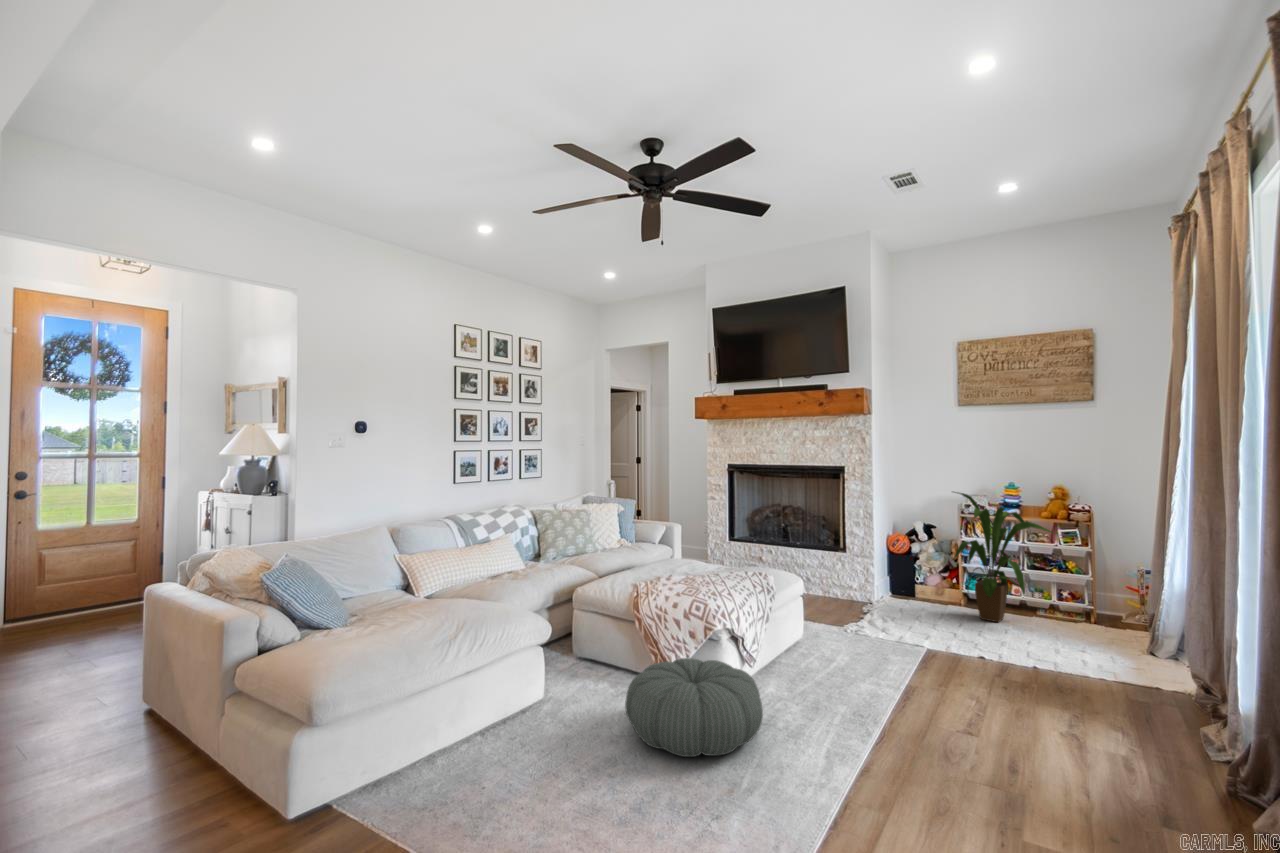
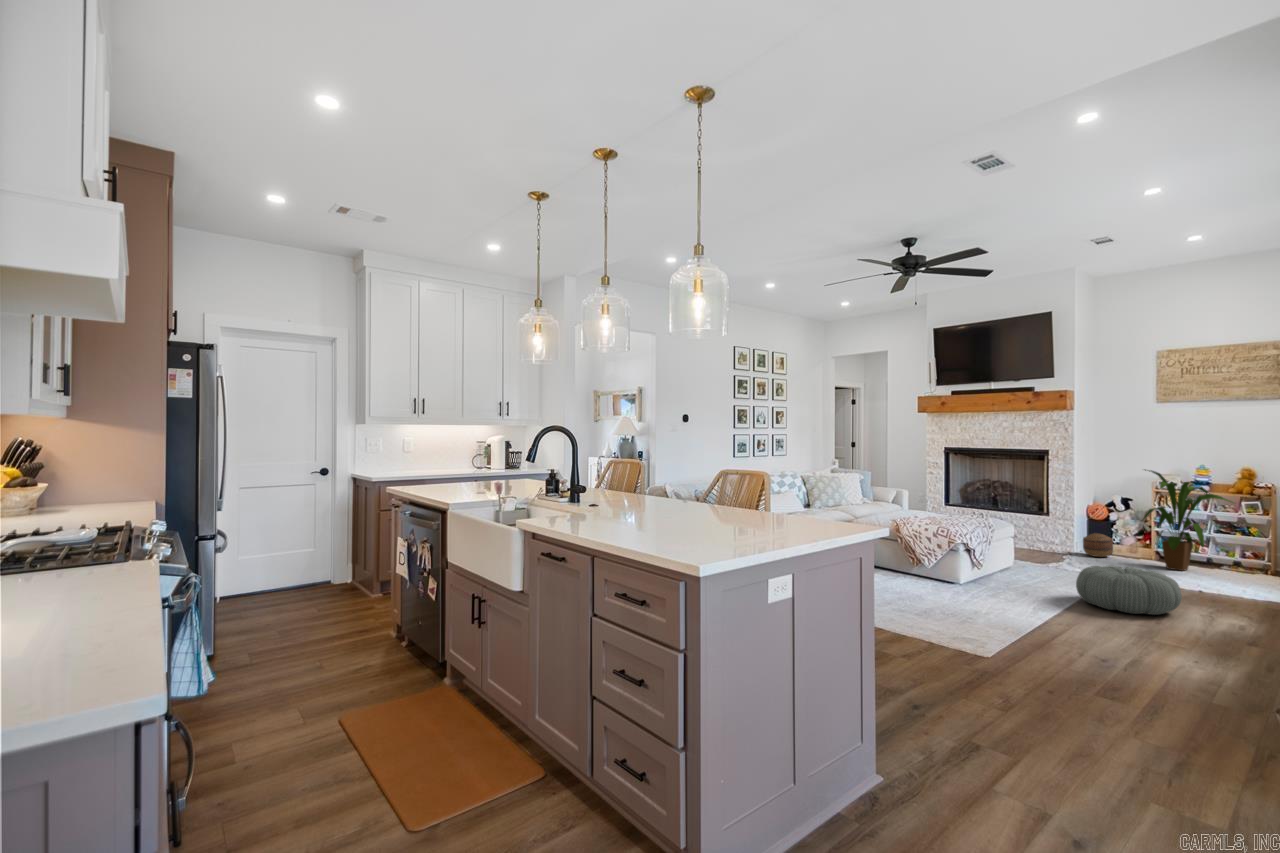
basket: none [884,572,918,603] -> present [1083,533,1113,557]
pouf: present [625,658,763,757] -> present [1076,566,1182,615]

